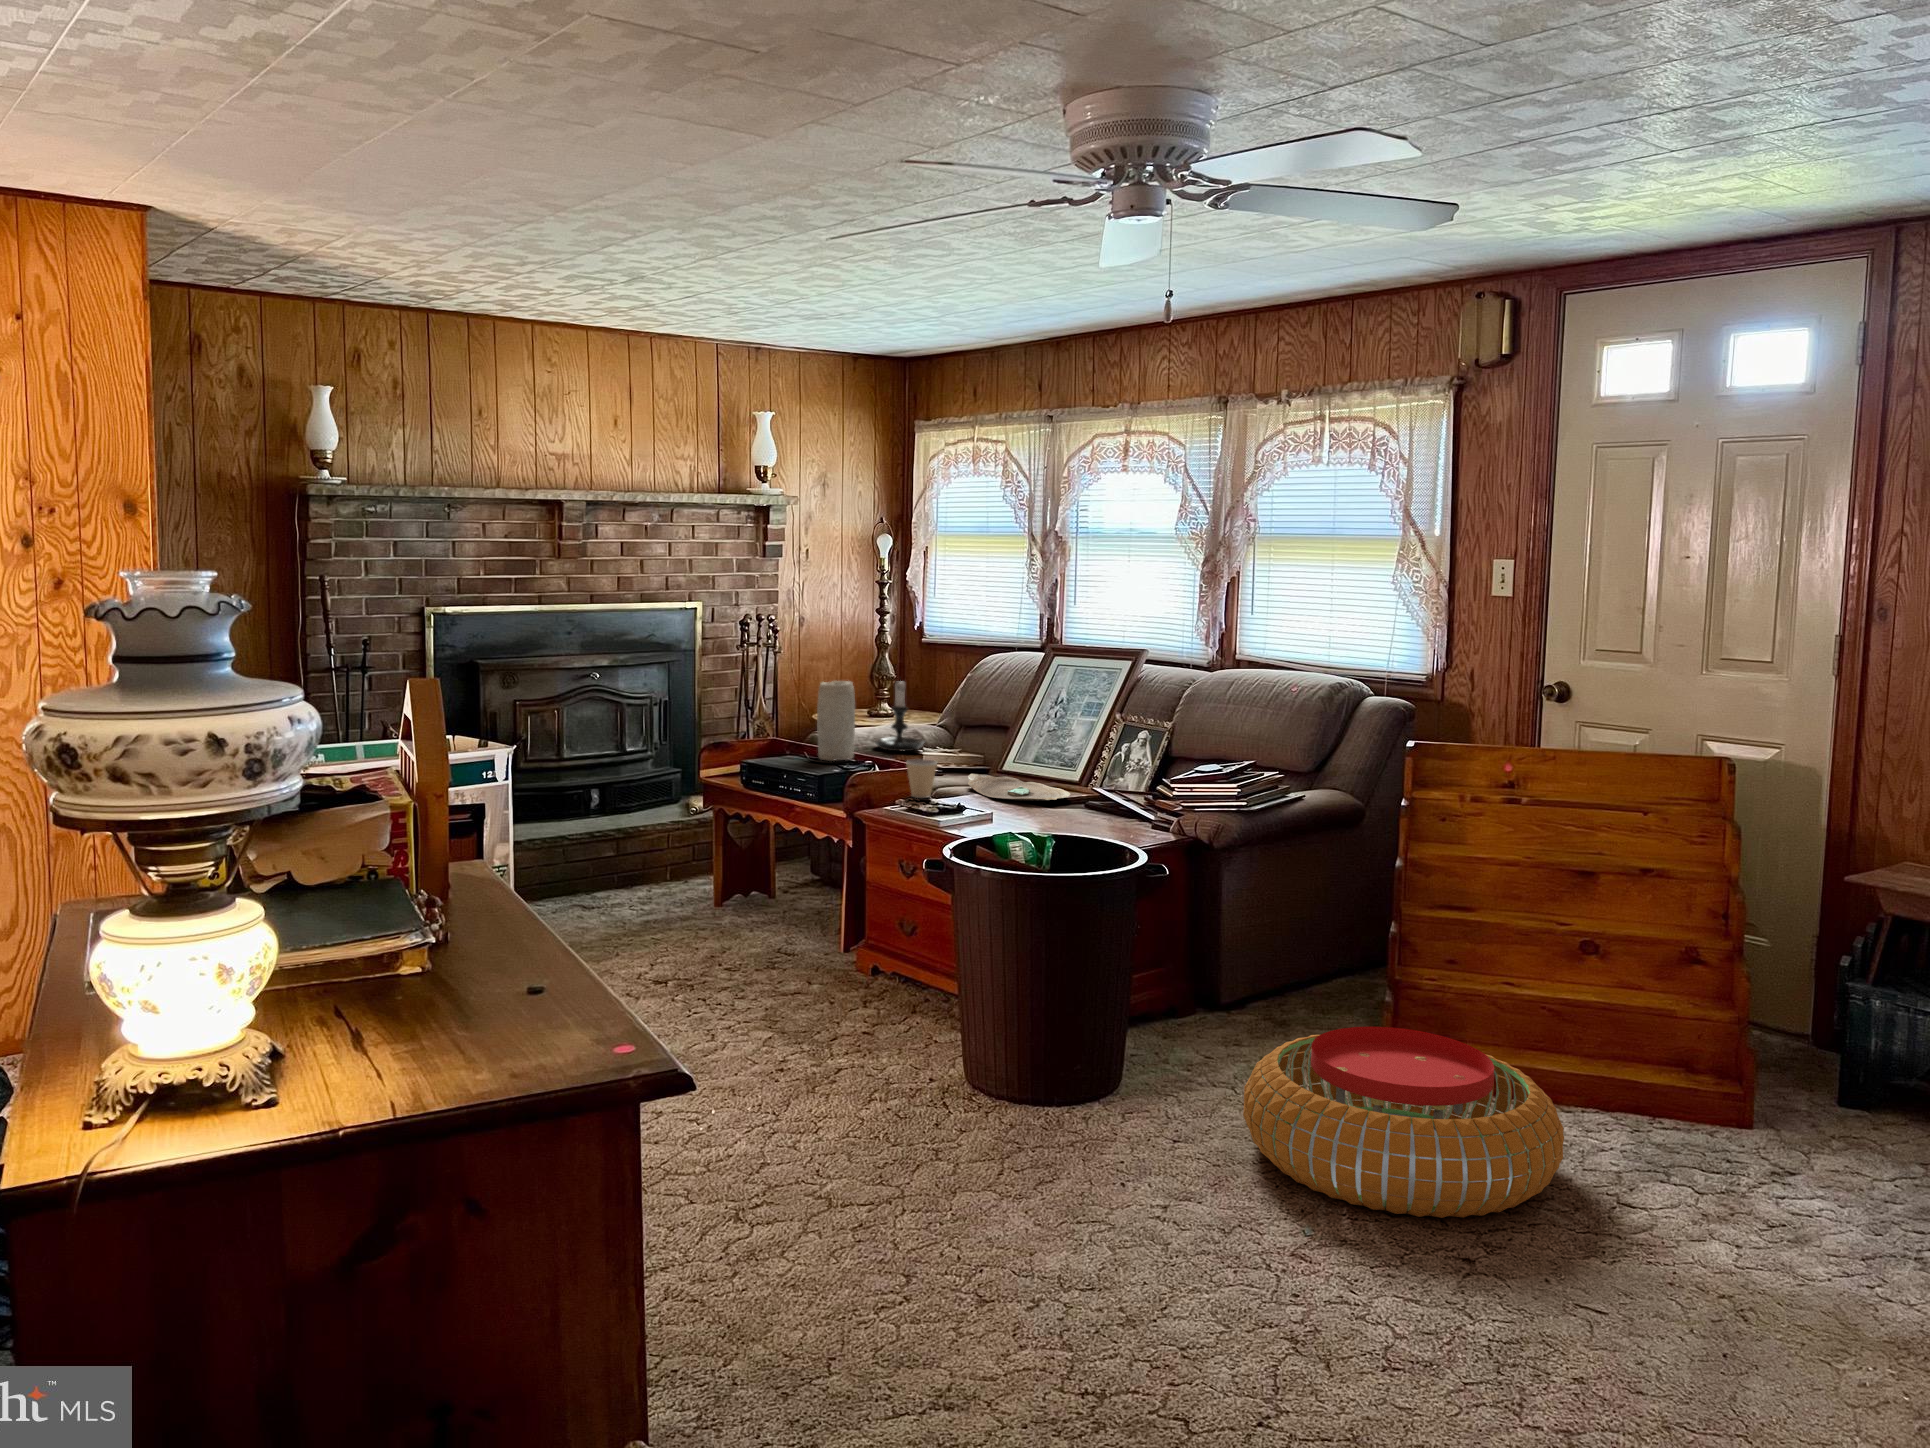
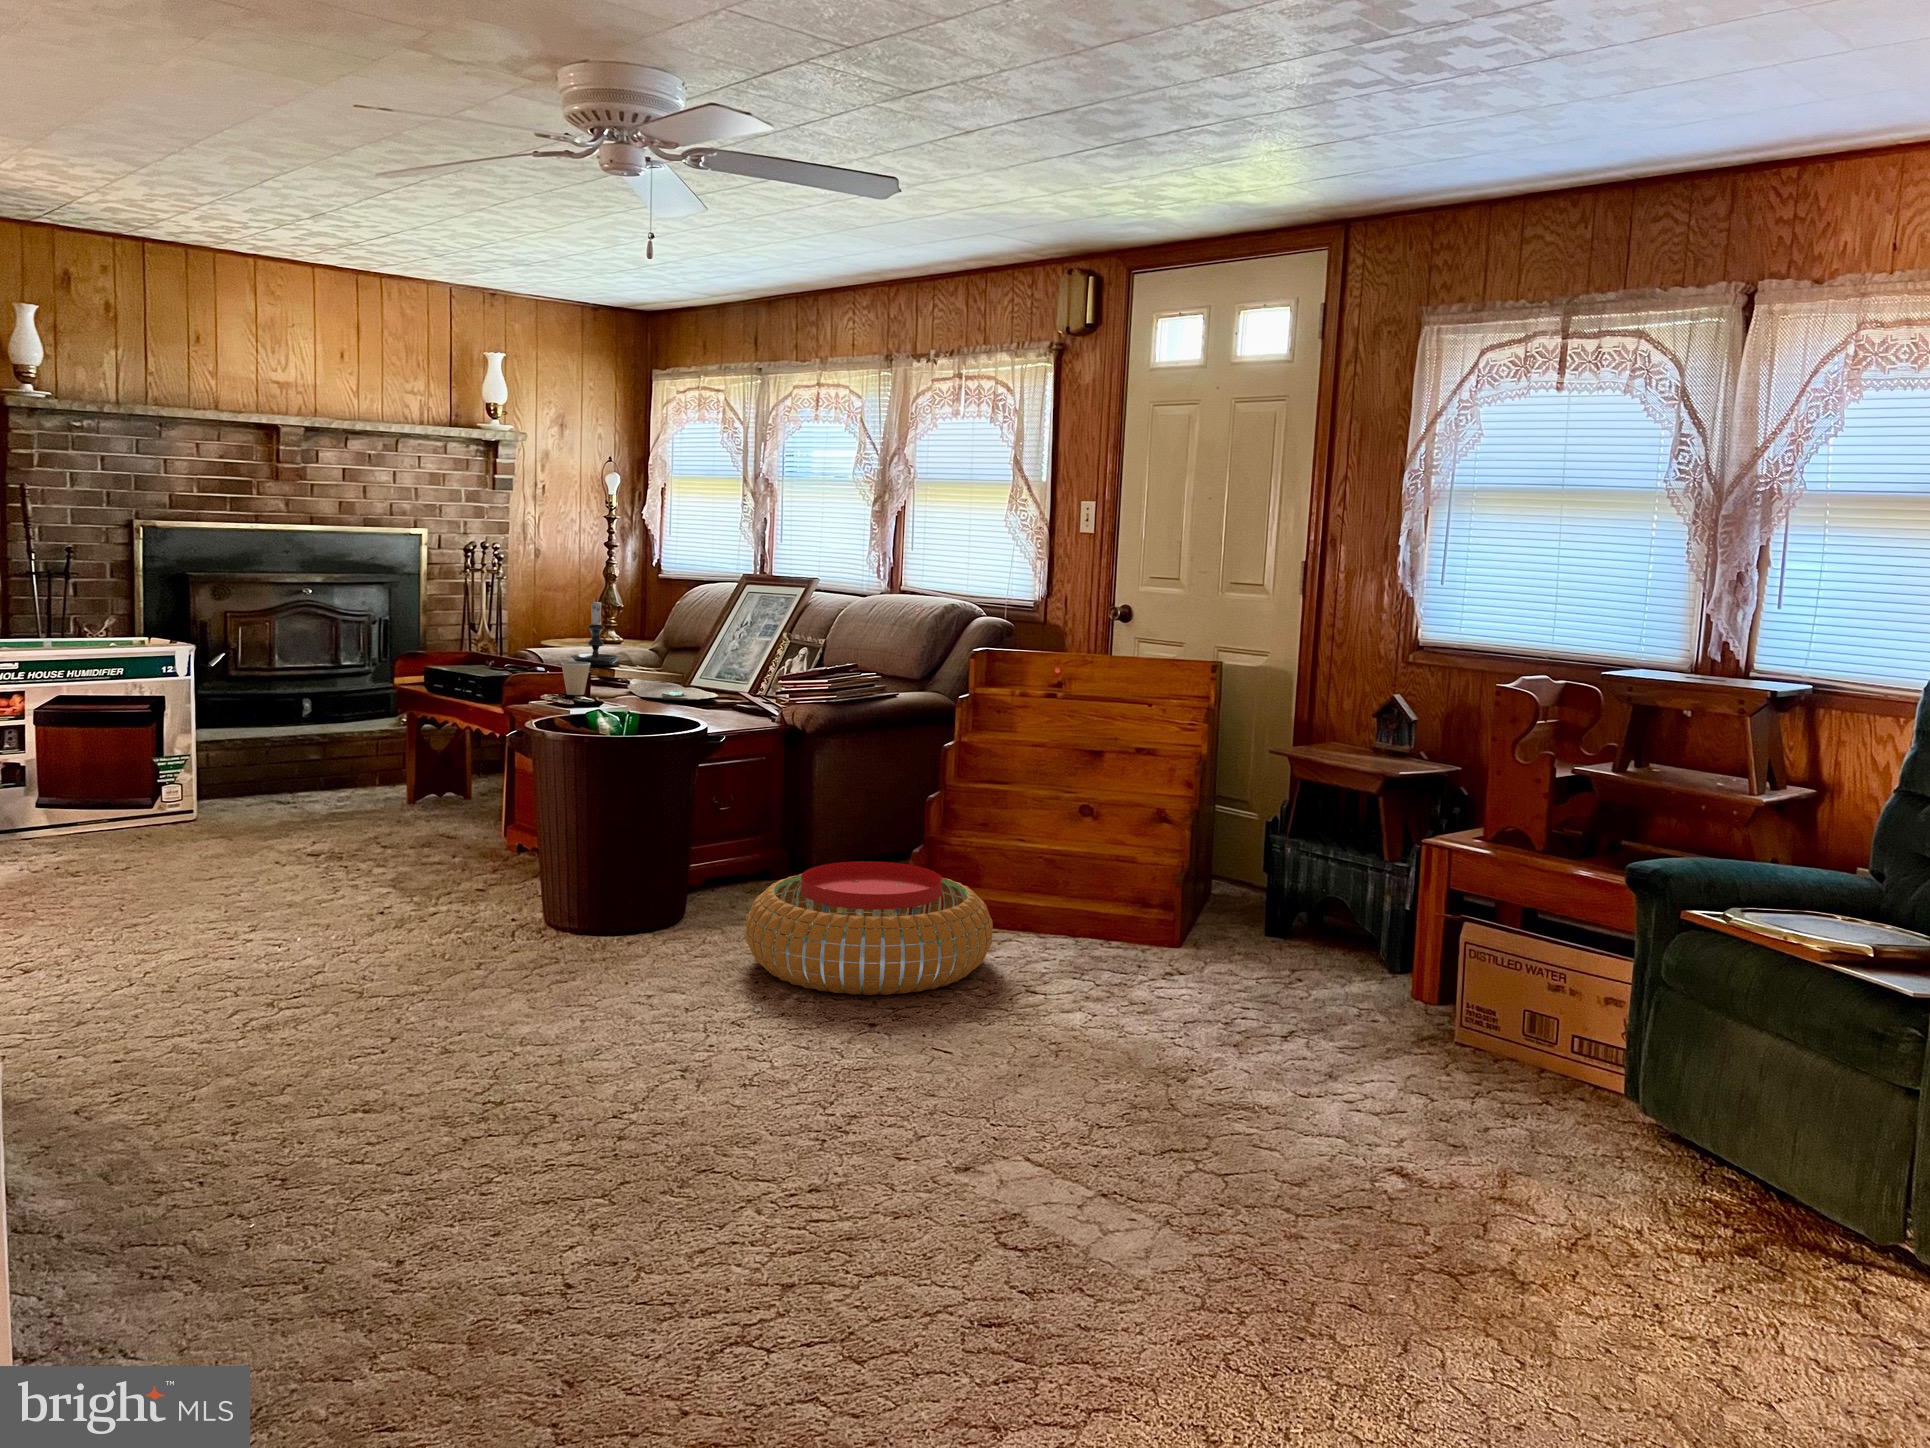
vase: present [817,681,855,761] -> none [505,597,541,668]

